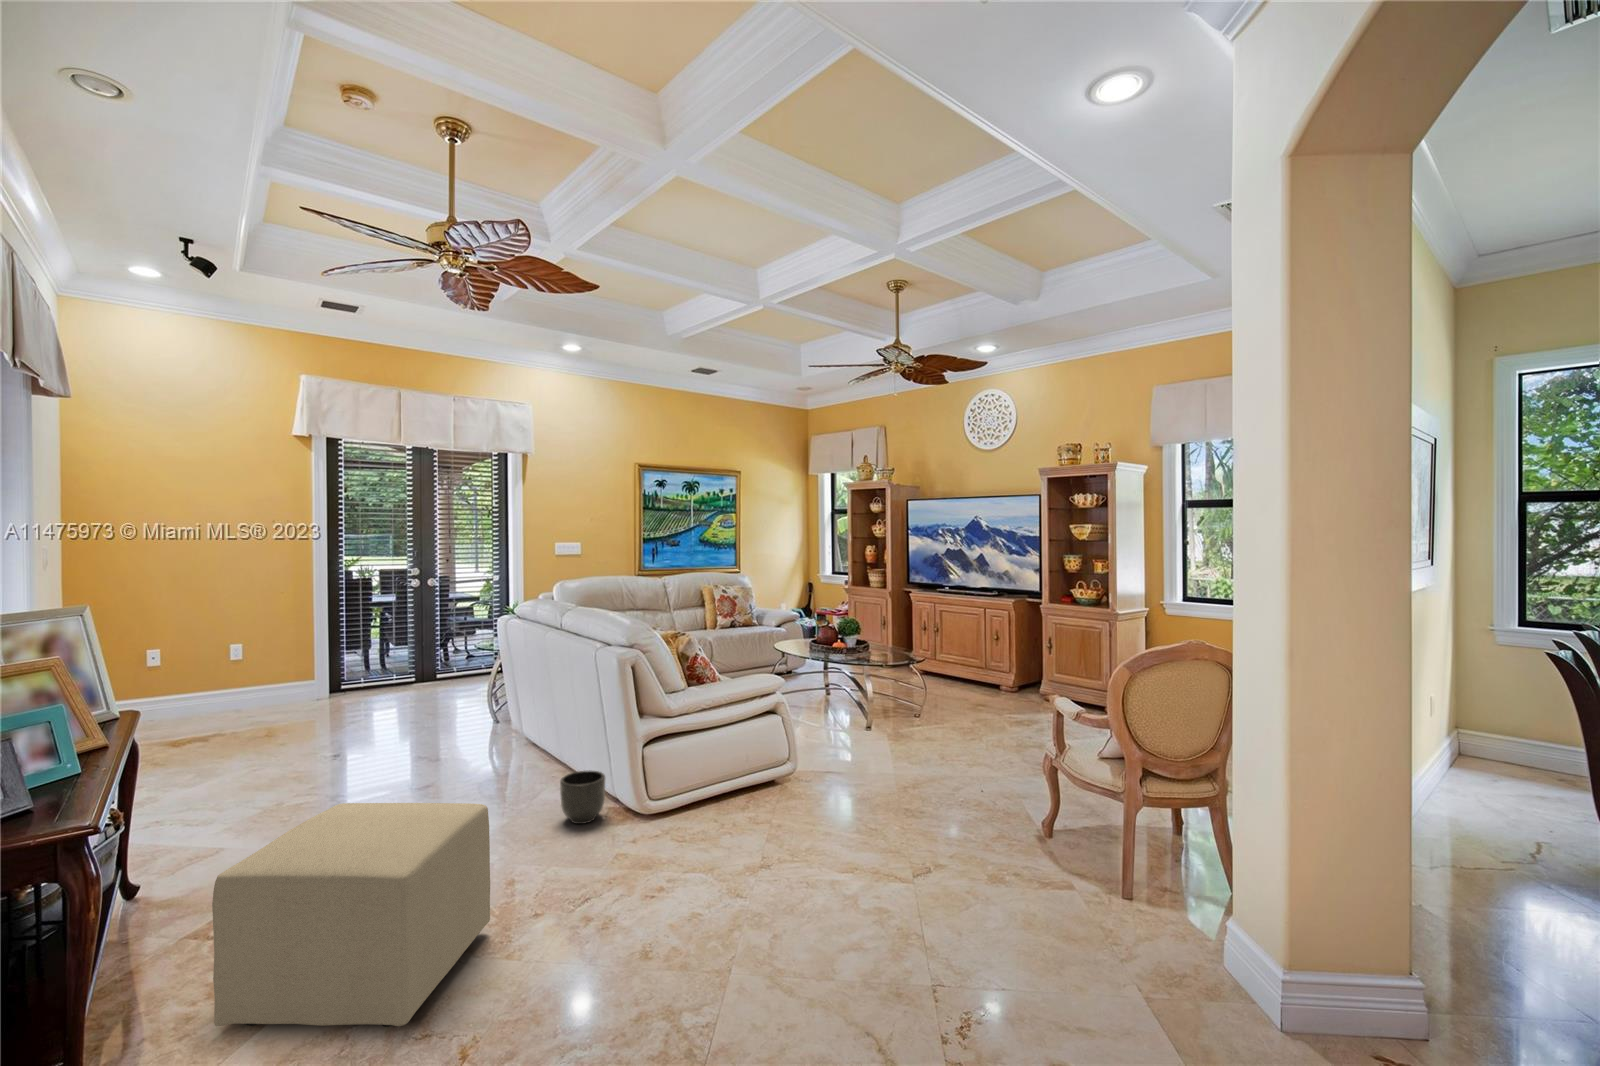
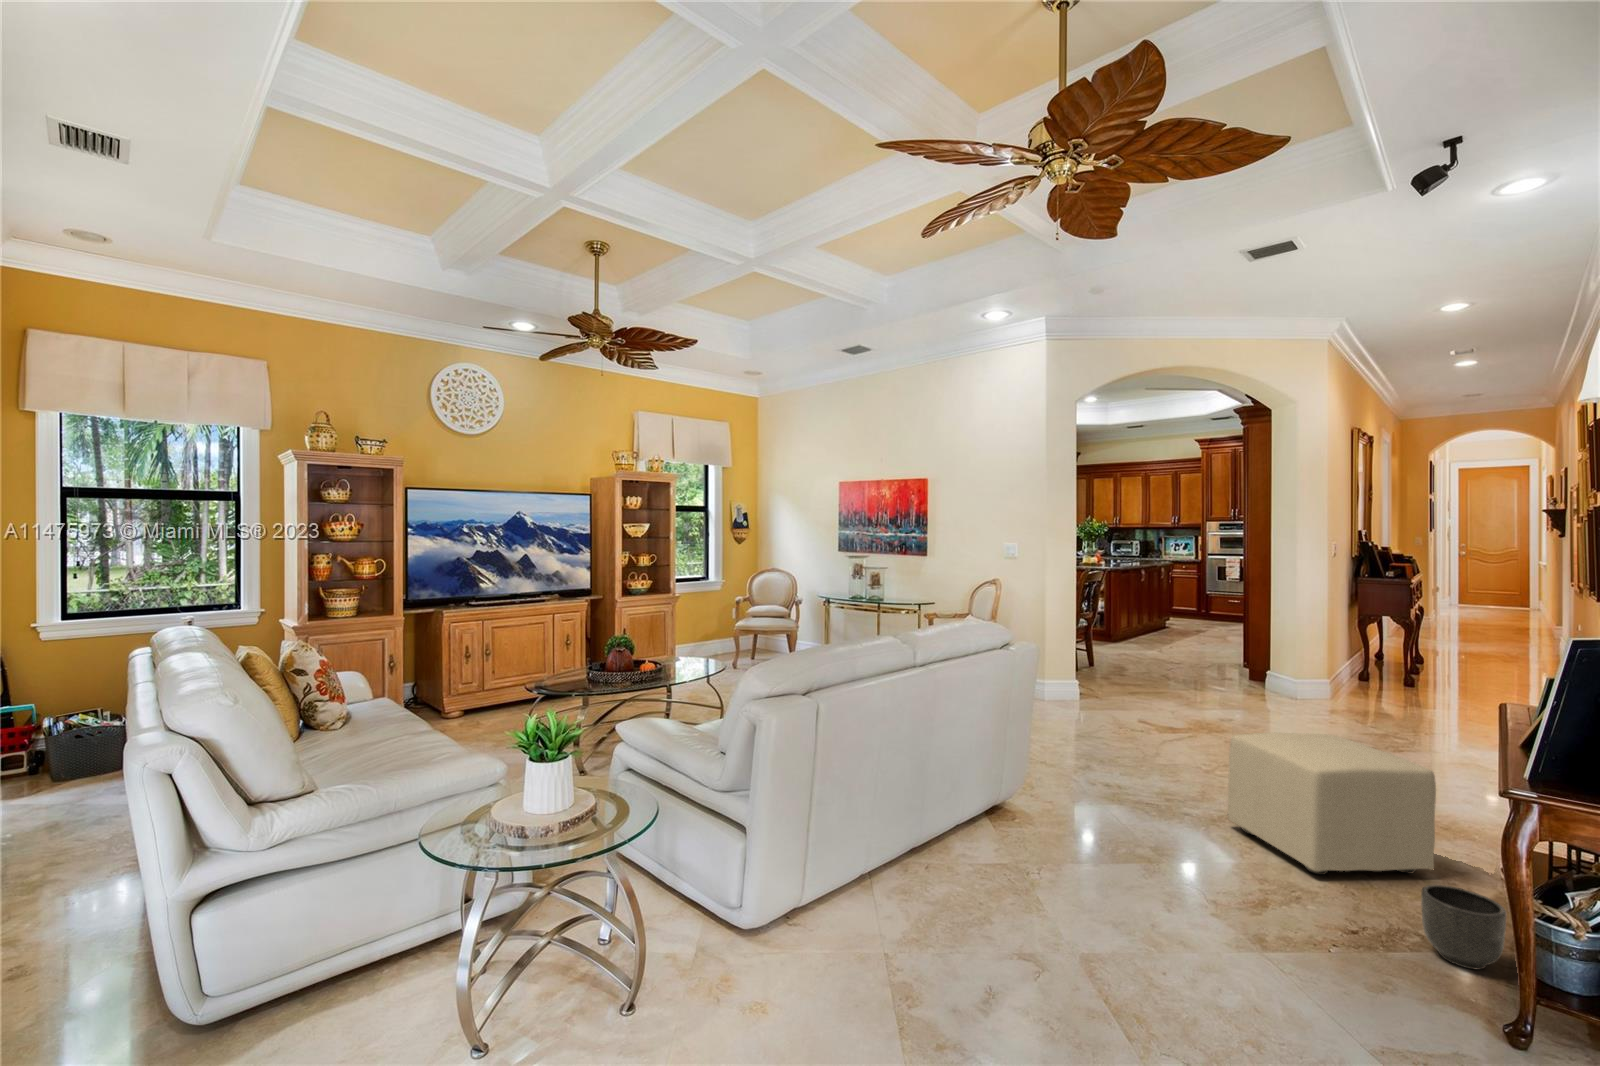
planter: present [560,770,605,824] -> present [1421,885,1506,969]

